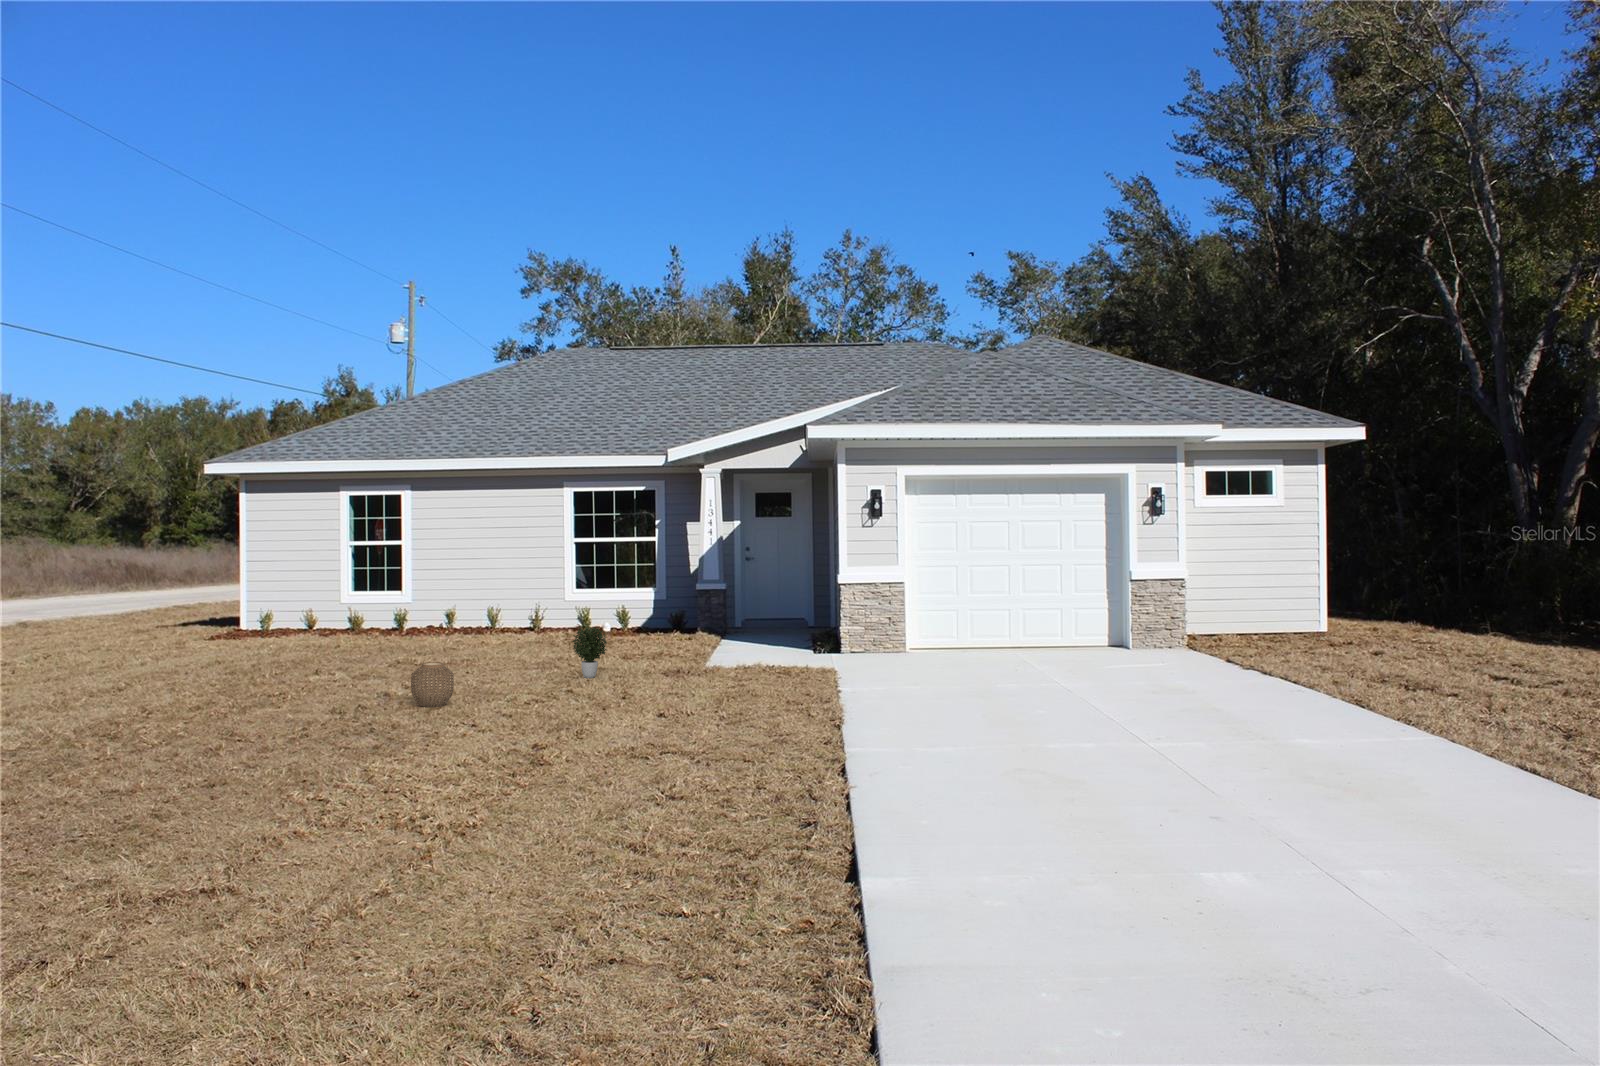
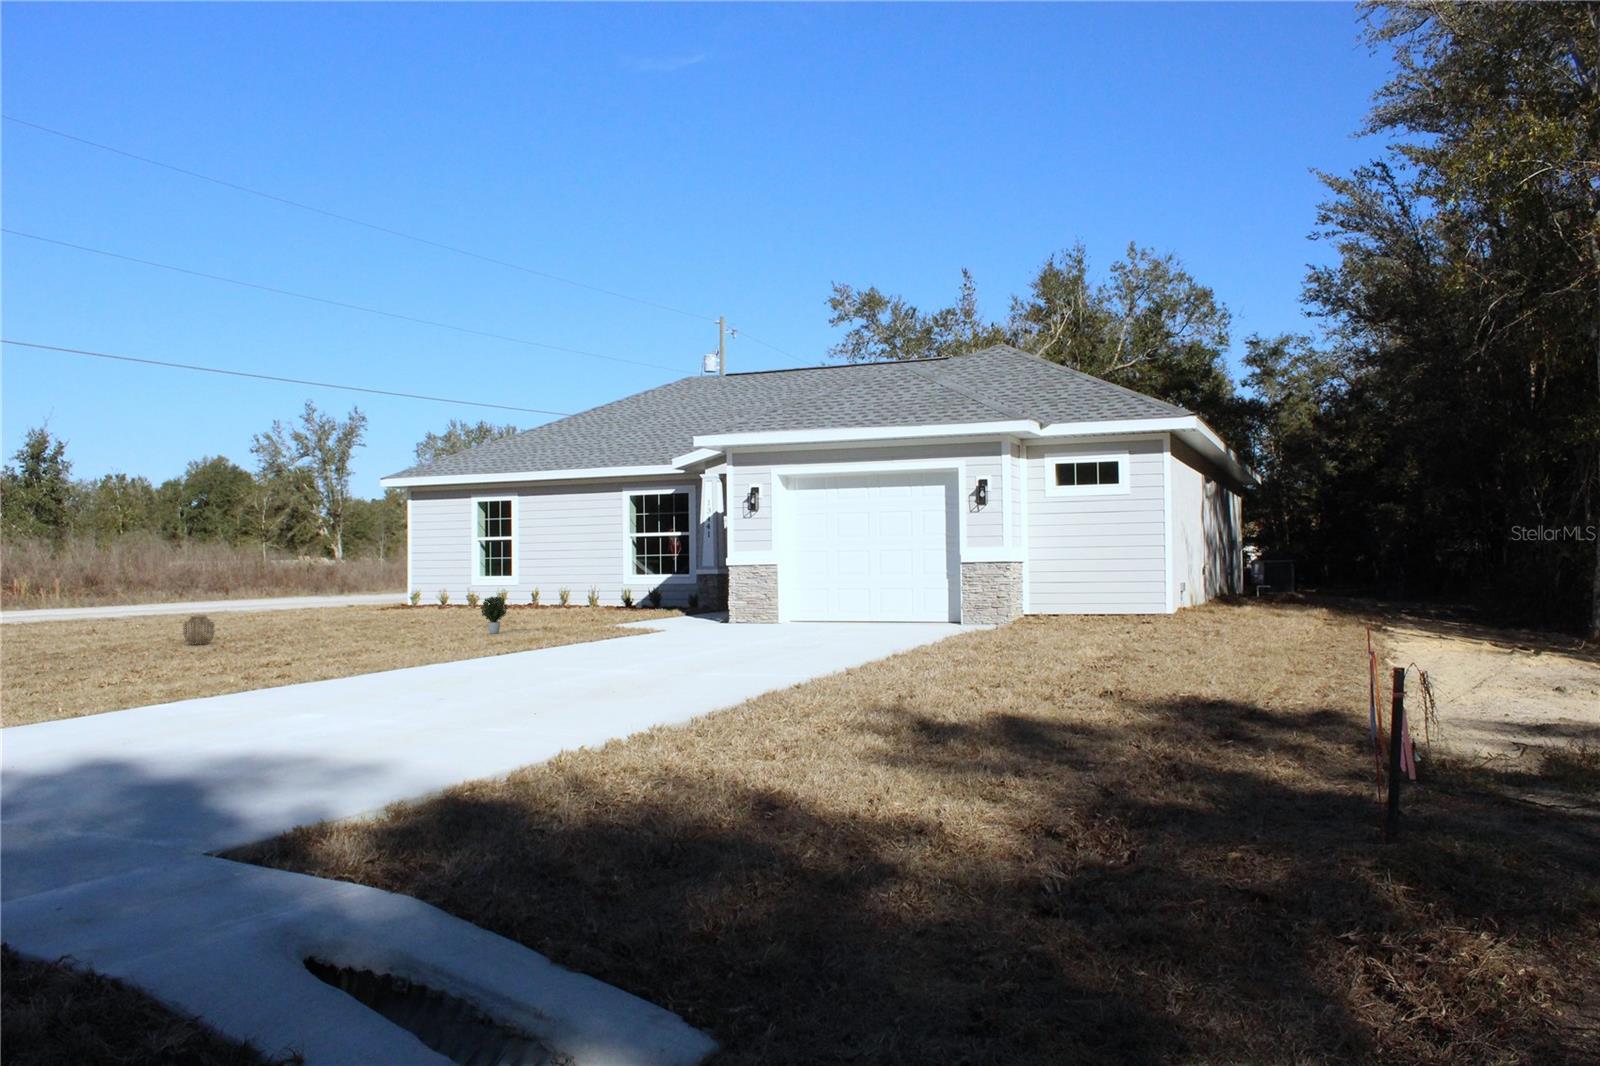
woven basket: present [411,662,454,707] -> present [184,616,214,645]

